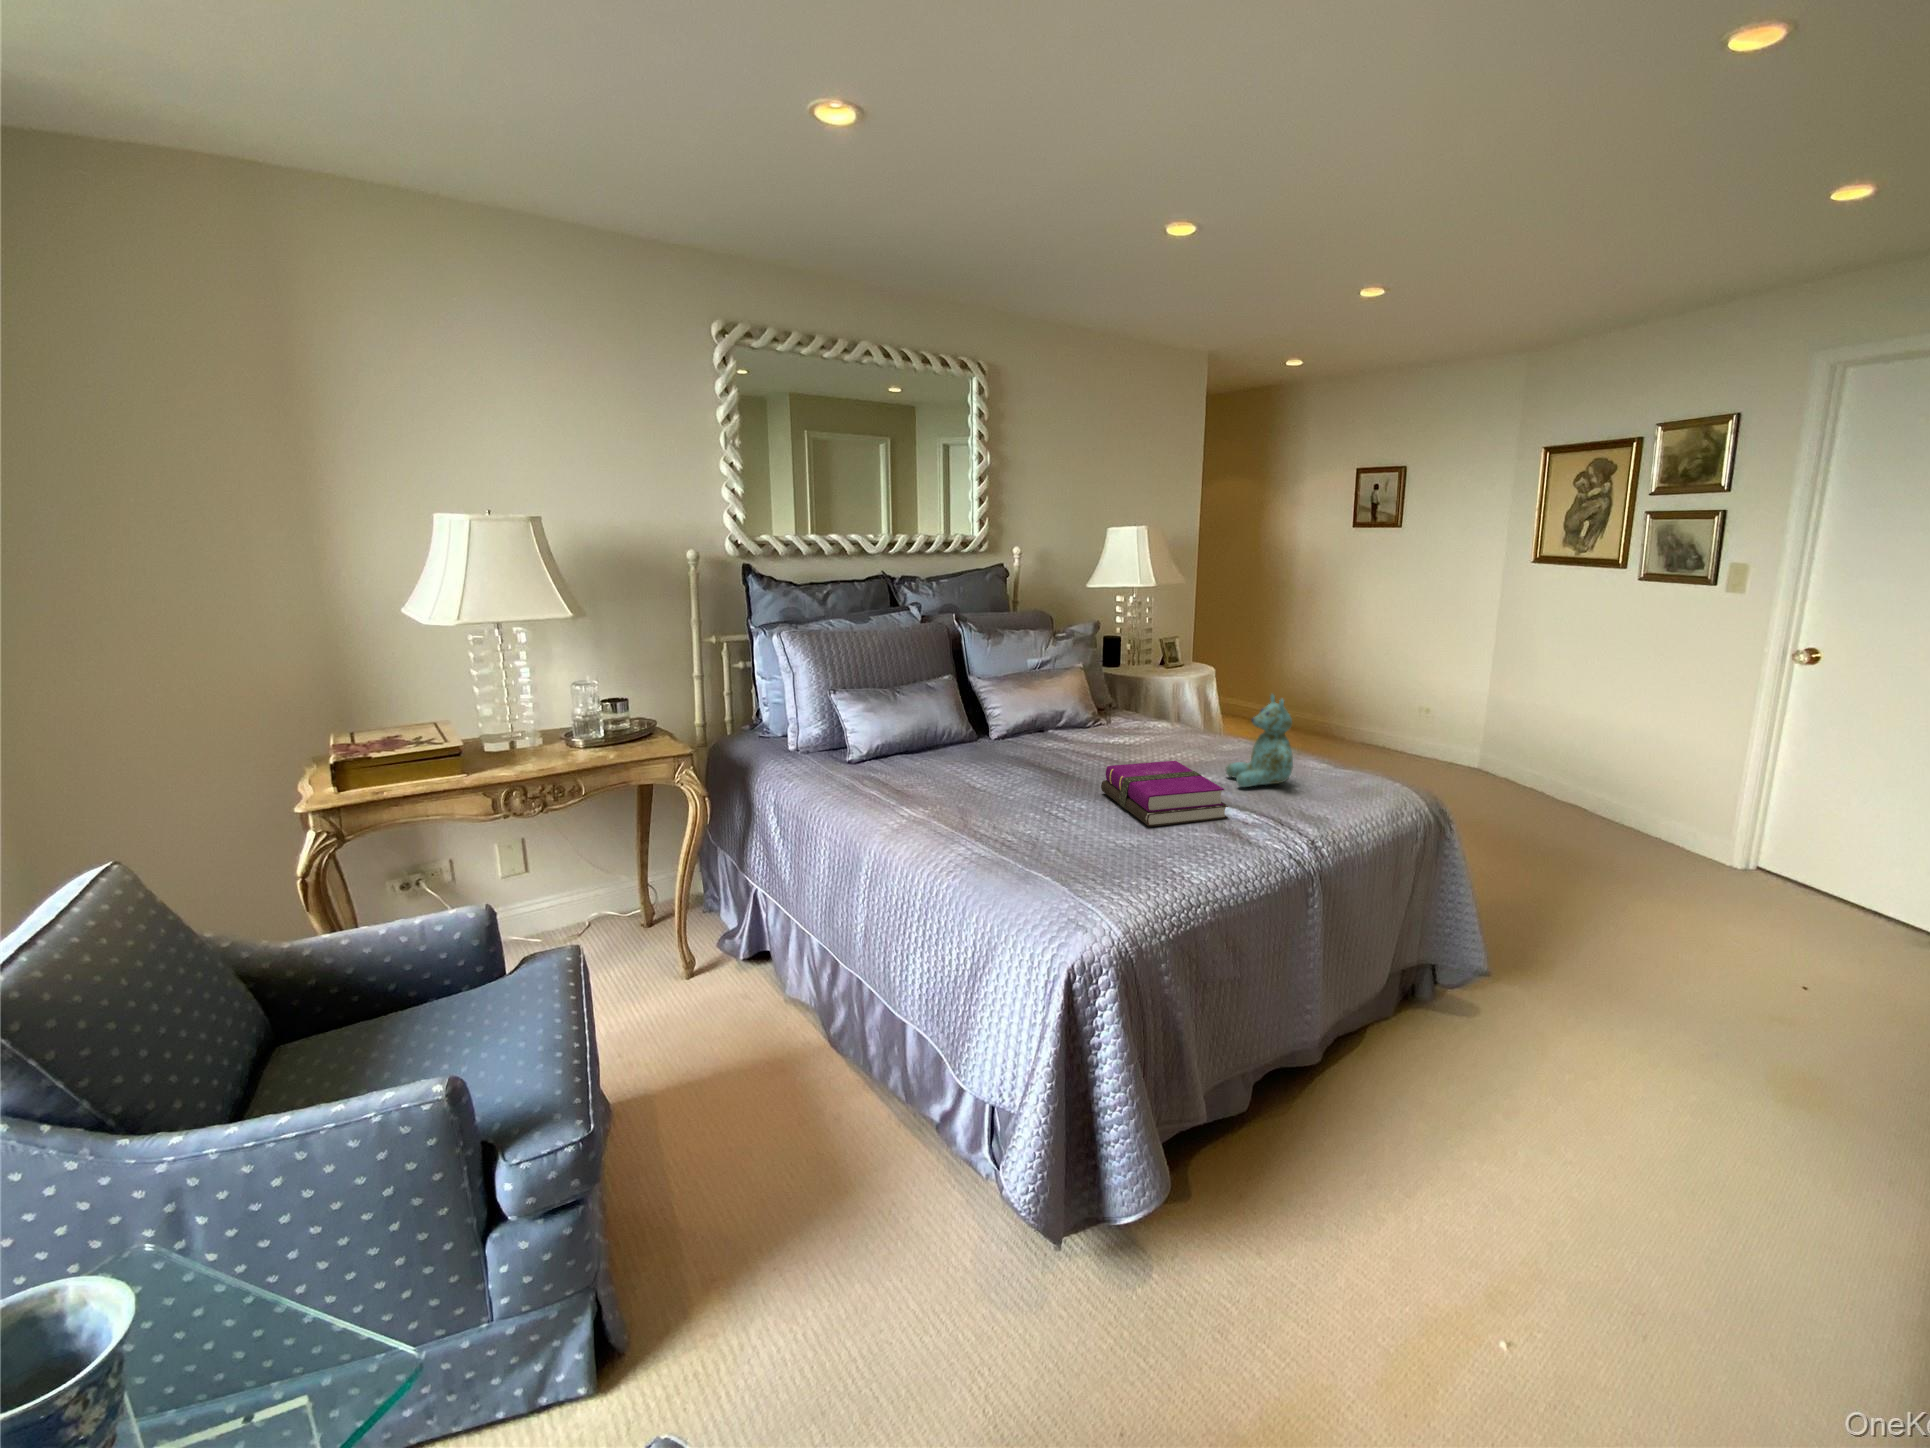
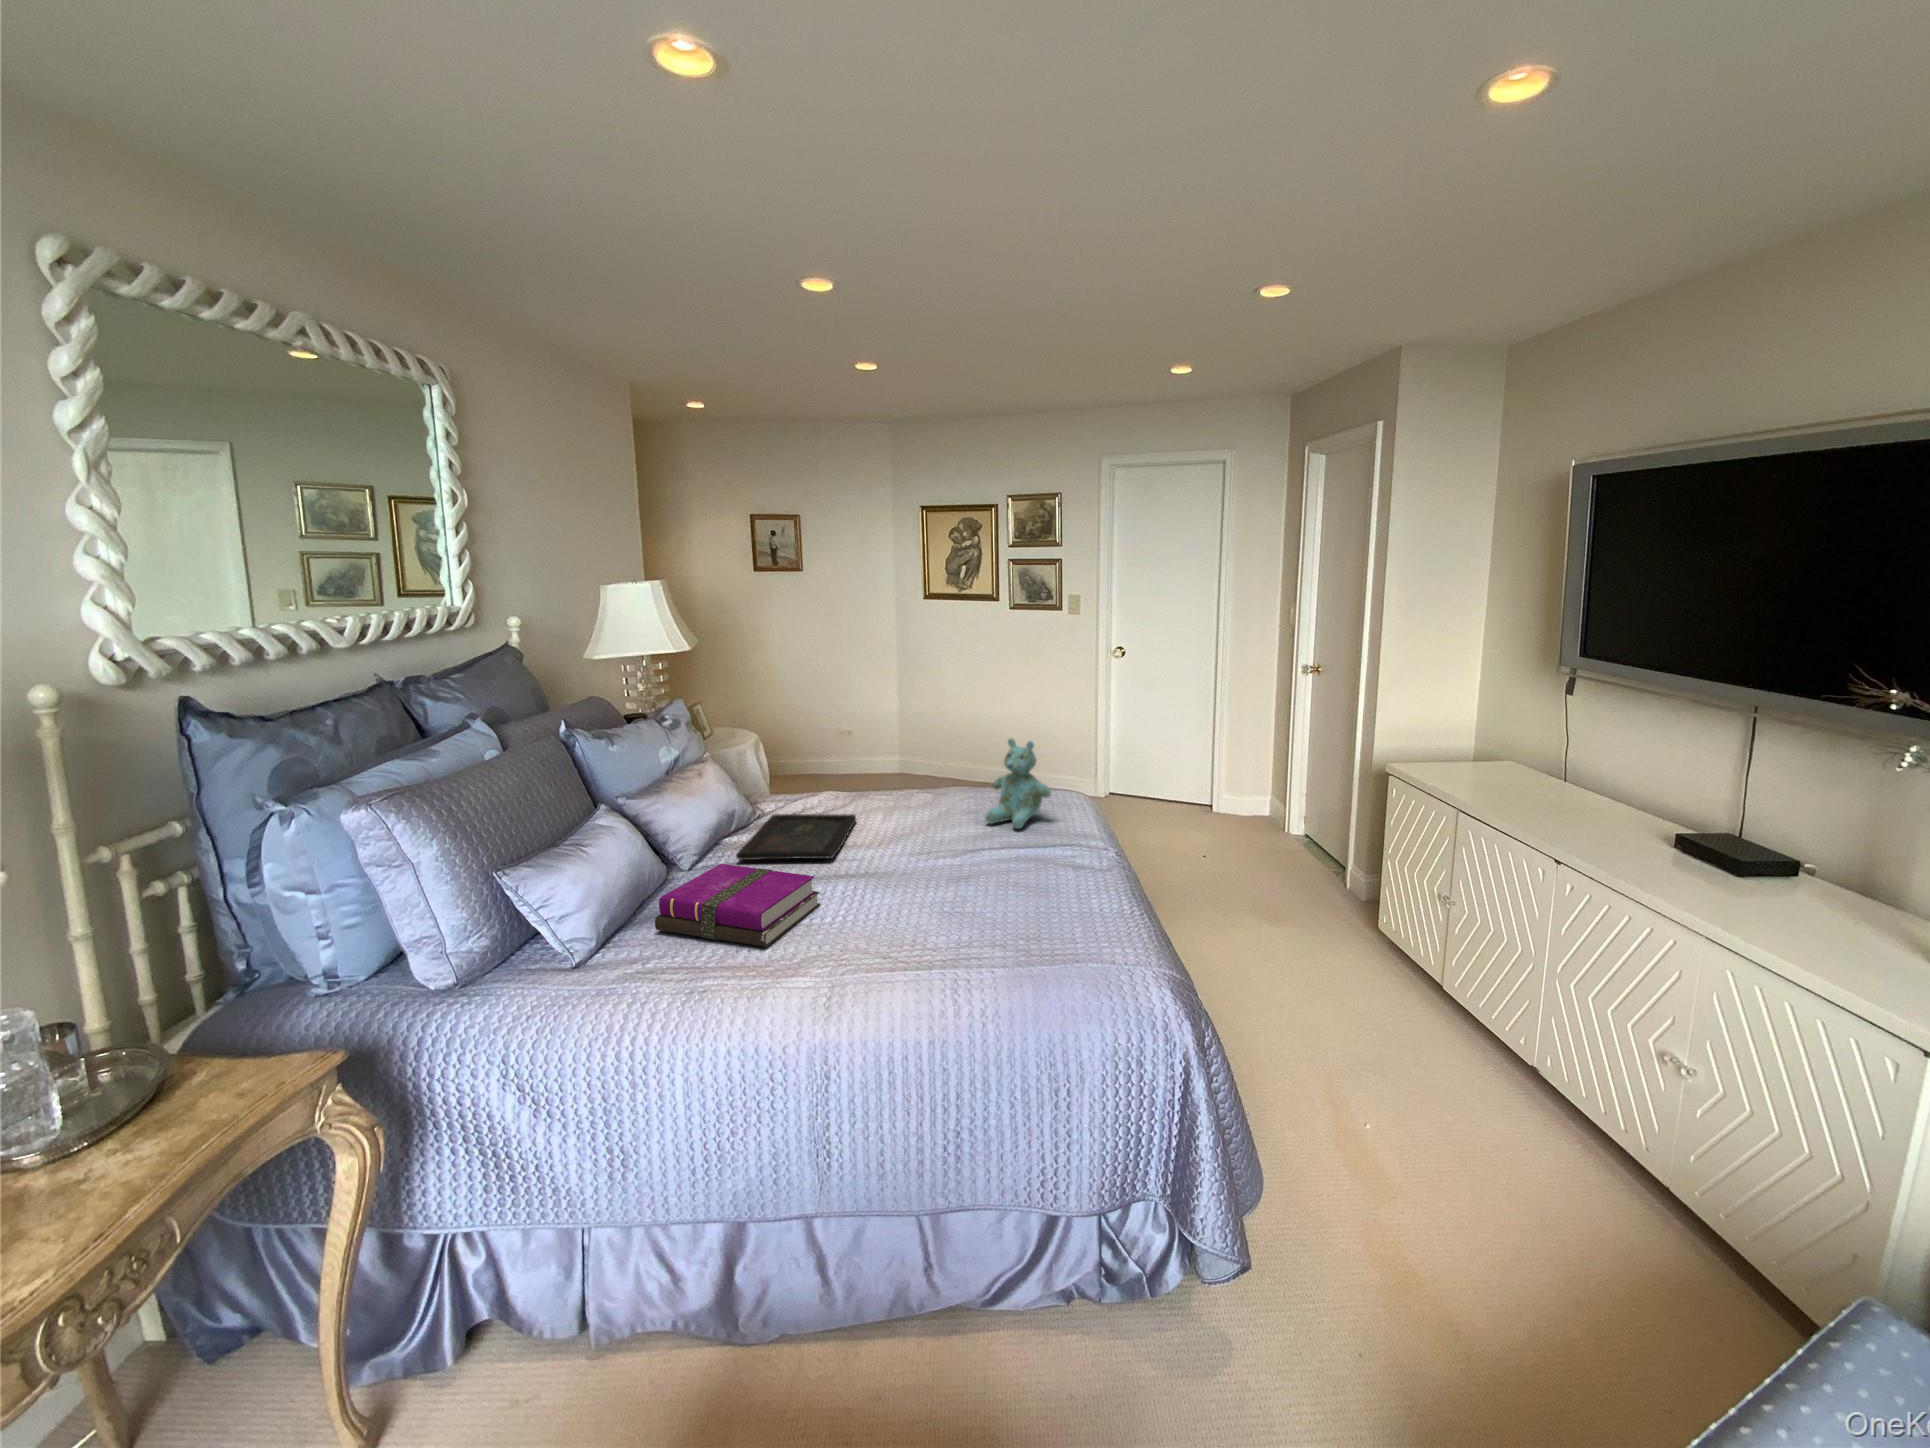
tray: none [1018,723,1143,757] -> present [736,814,856,860]
notebook: present [1101,761,1228,827] -> present [655,864,820,947]

